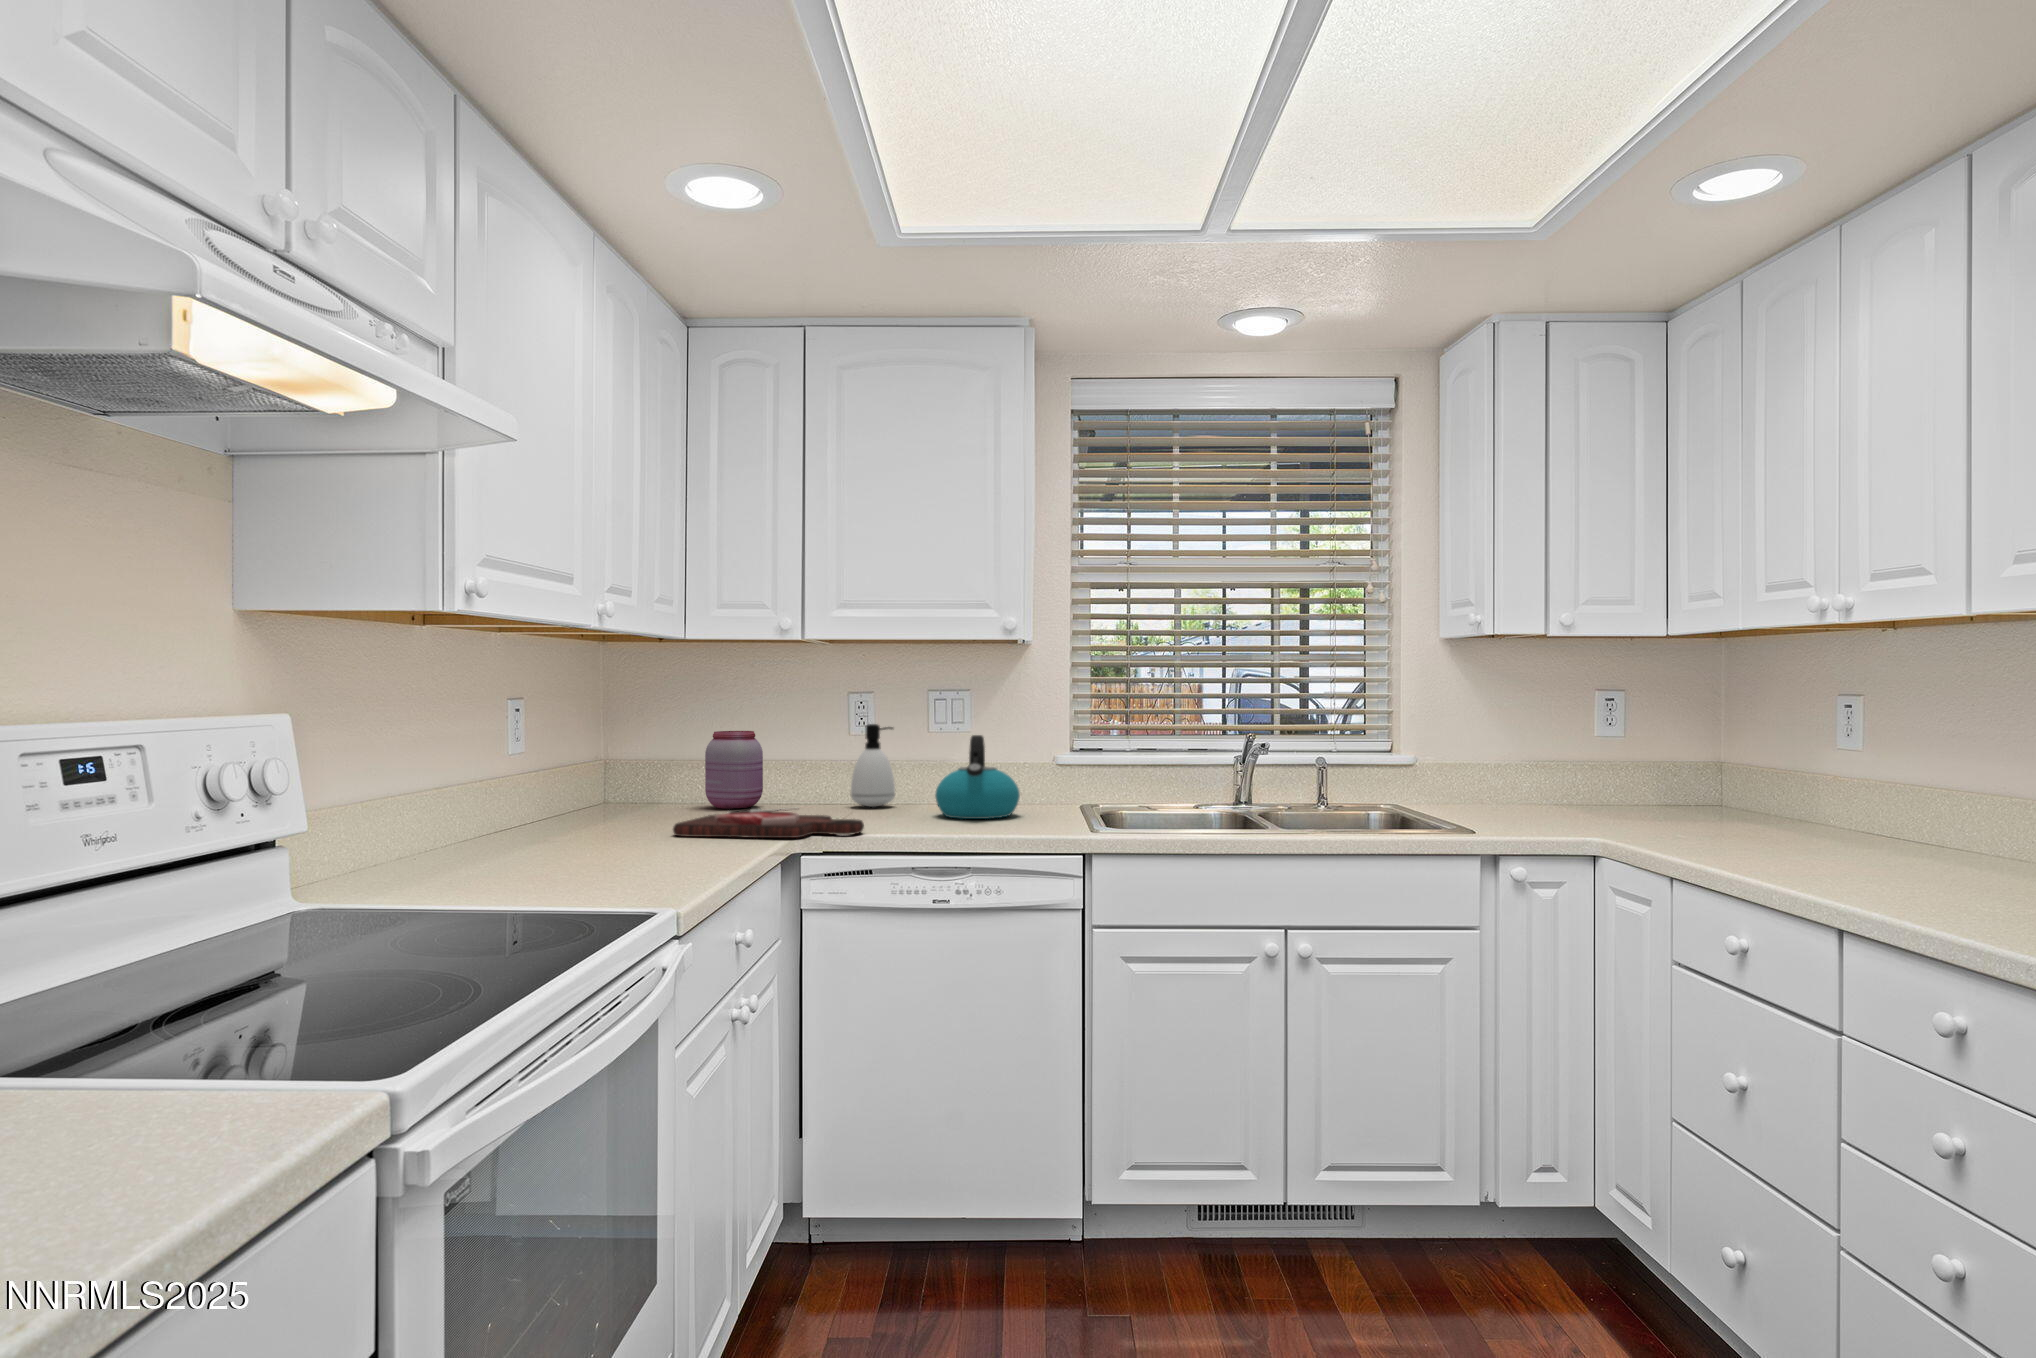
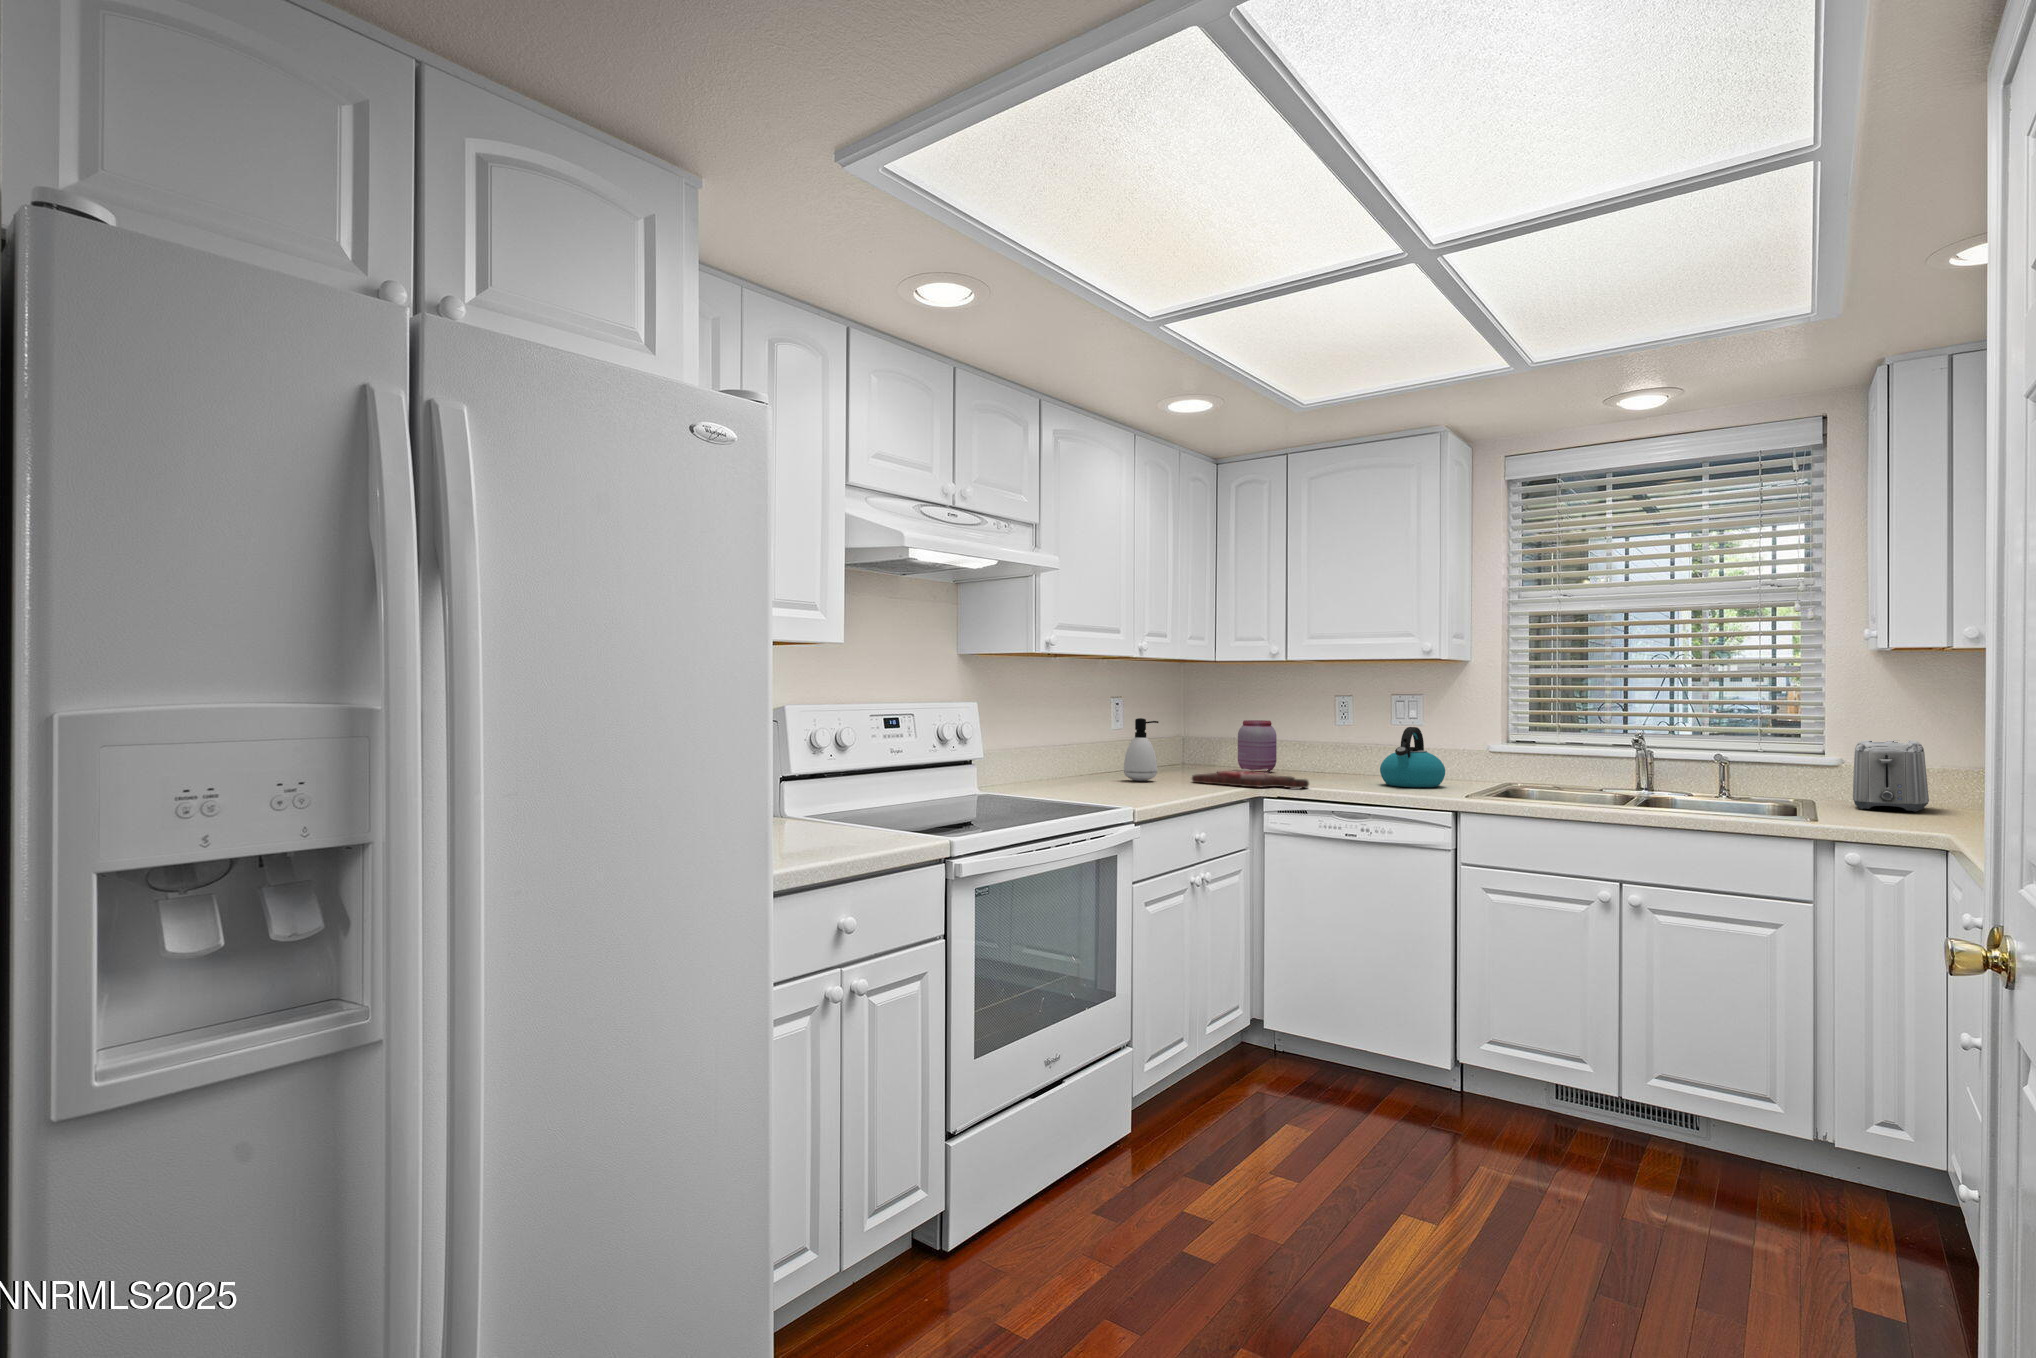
soap dispenser: present [851,724,895,807] -> present [1124,718,1159,781]
toaster: none [1423,734,1500,811] -> present [1853,740,1929,812]

